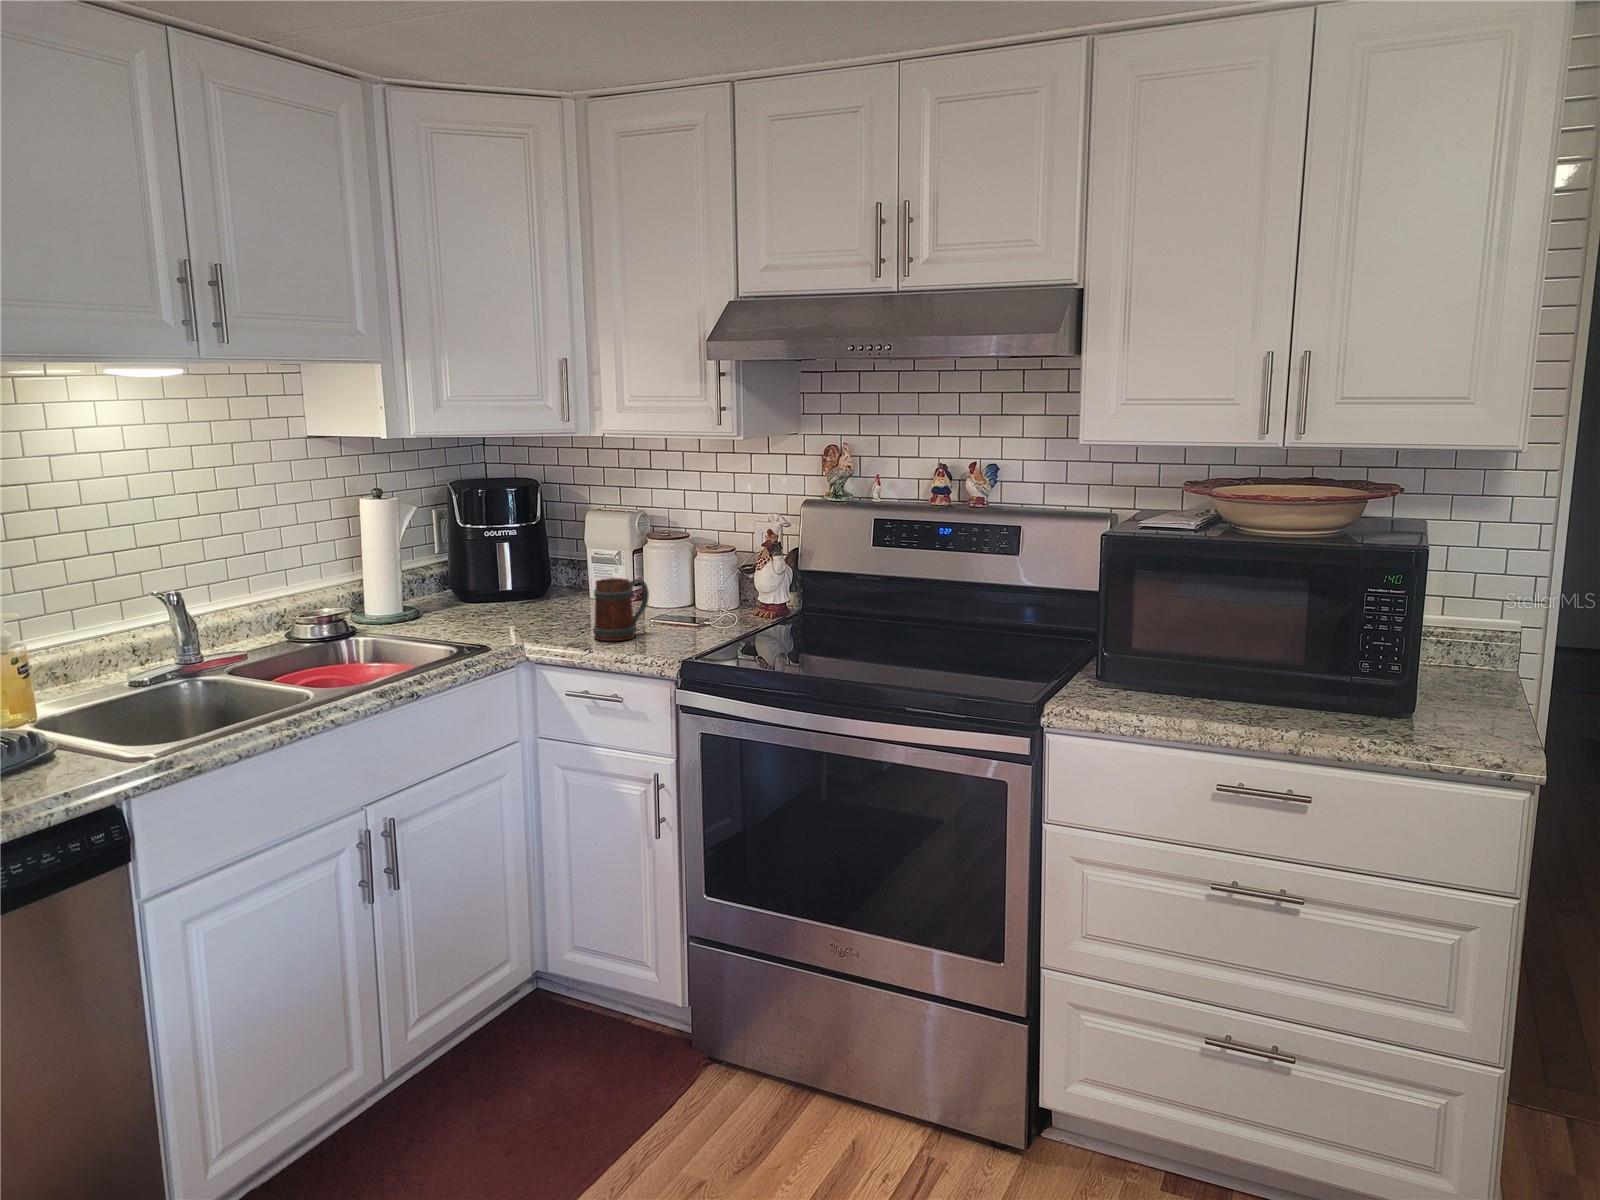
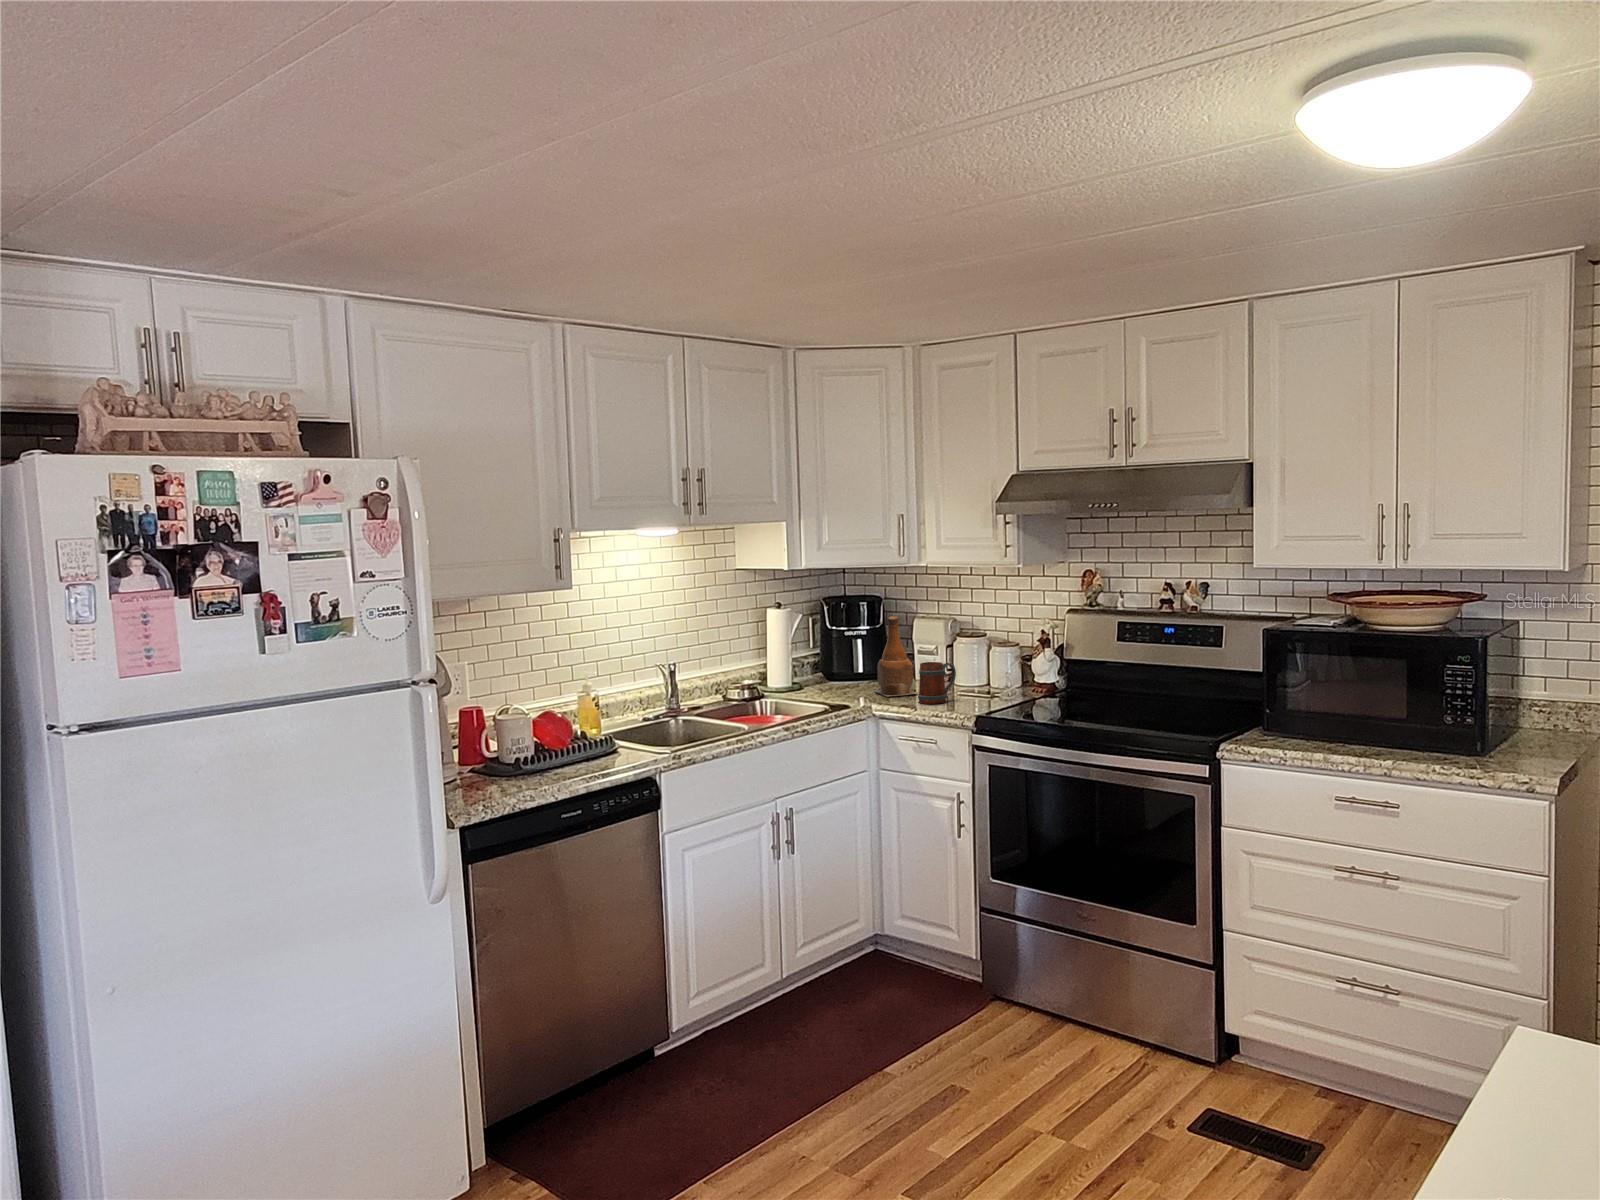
bottle: none [526,510,595,629] -> present [874,616,918,696]

